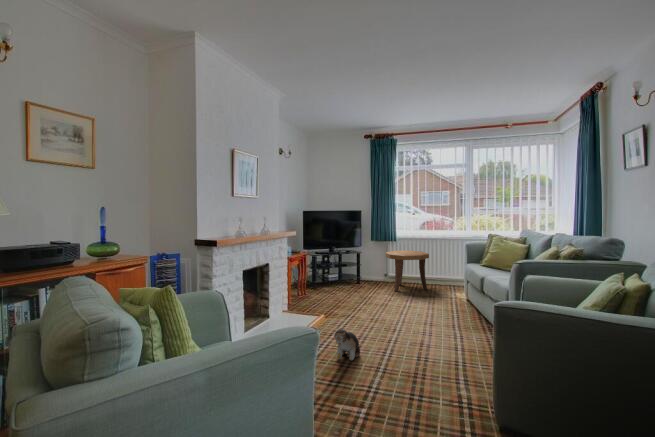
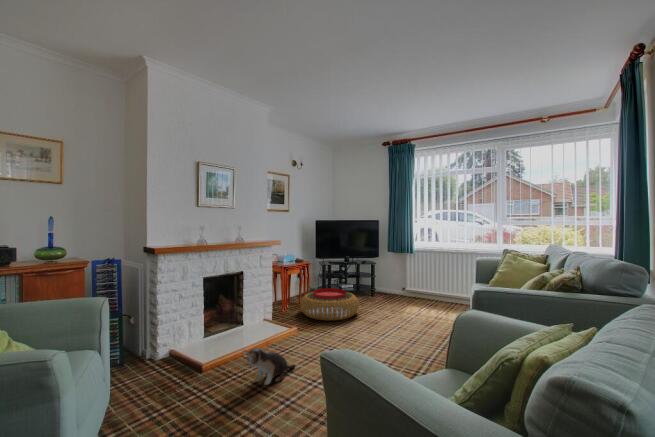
side table: present [386,251,429,291] -> none [397,263,443,309]
pouf: none [308,277,365,307] -> present [300,288,359,321]

